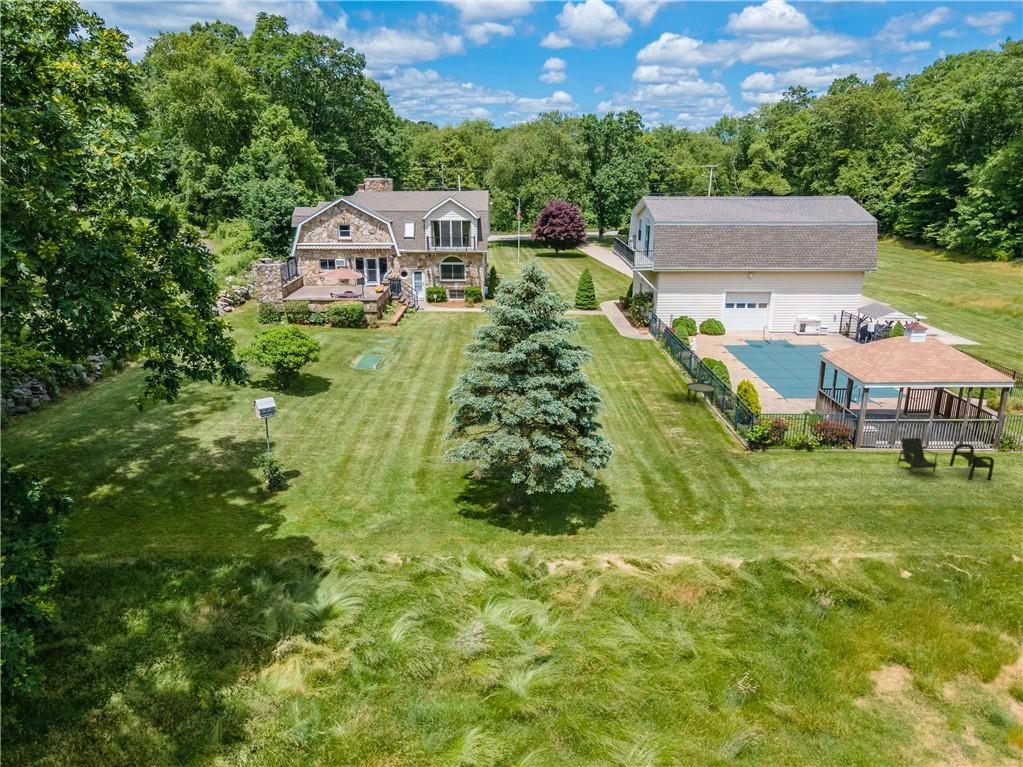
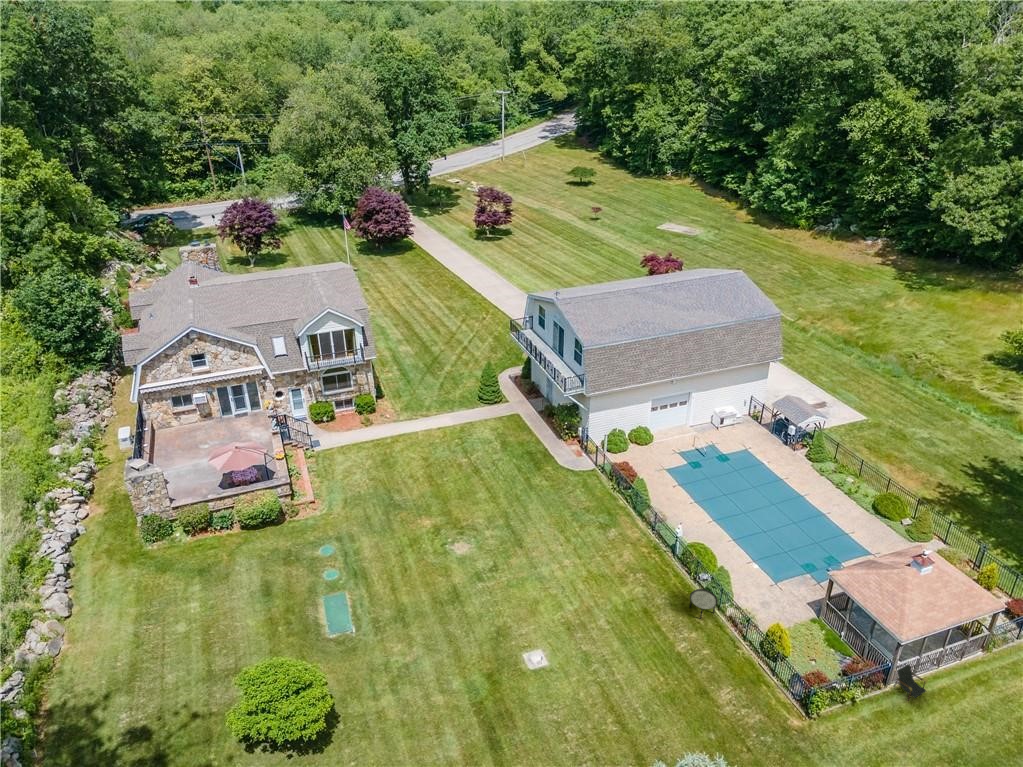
bench: present [950,444,994,480] -> none [925,657,963,694]

